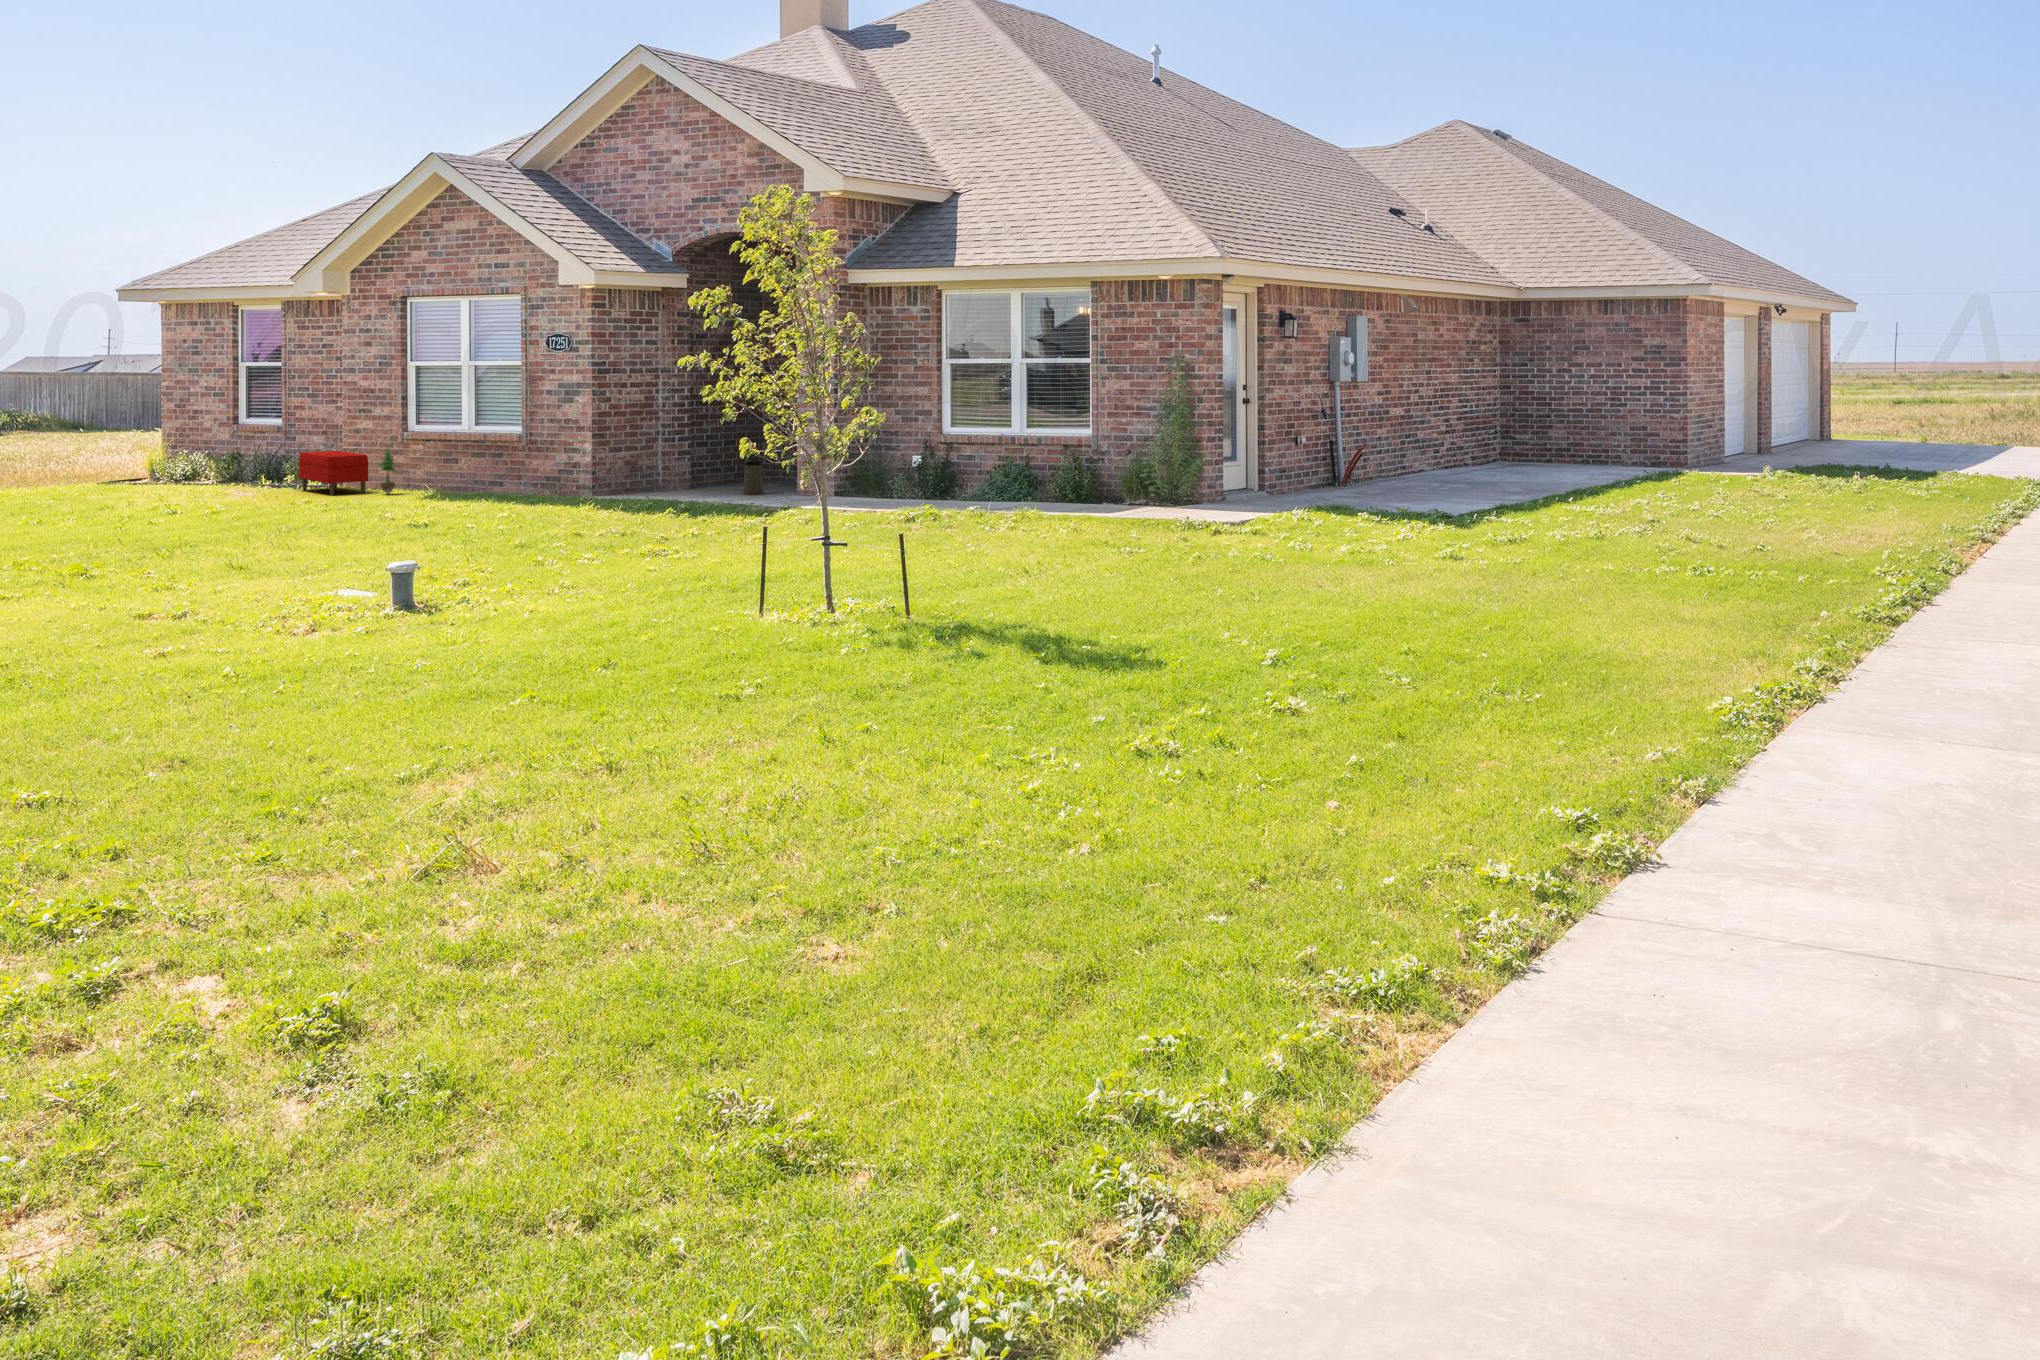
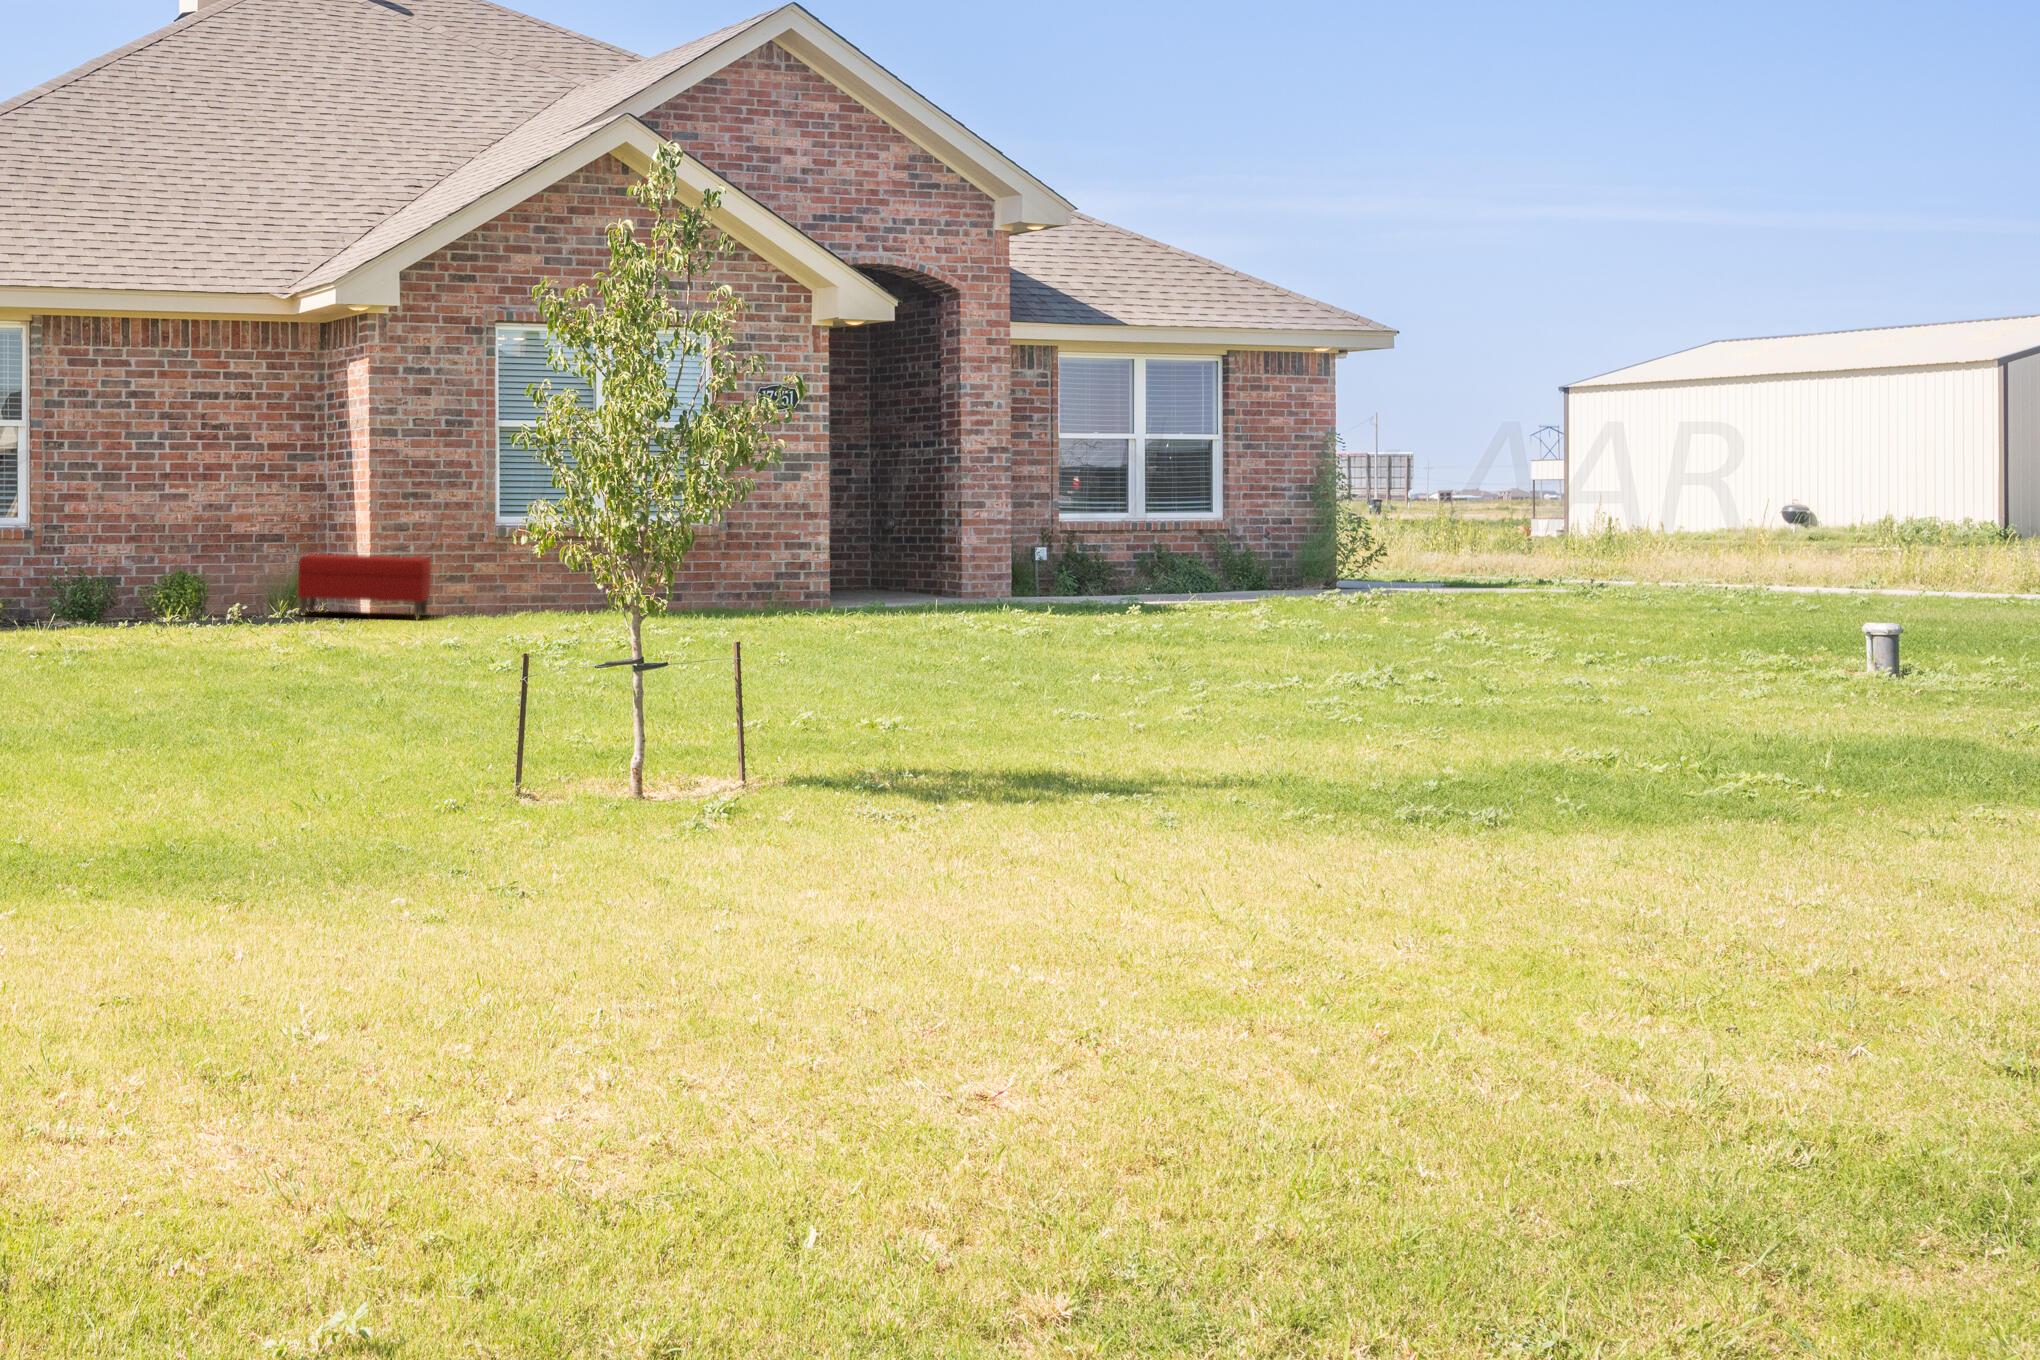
potted tree: present [381,447,396,494] -> none [457,542,483,616]
watering can: present [743,454,764,495] -> none [786,546,846,599]

